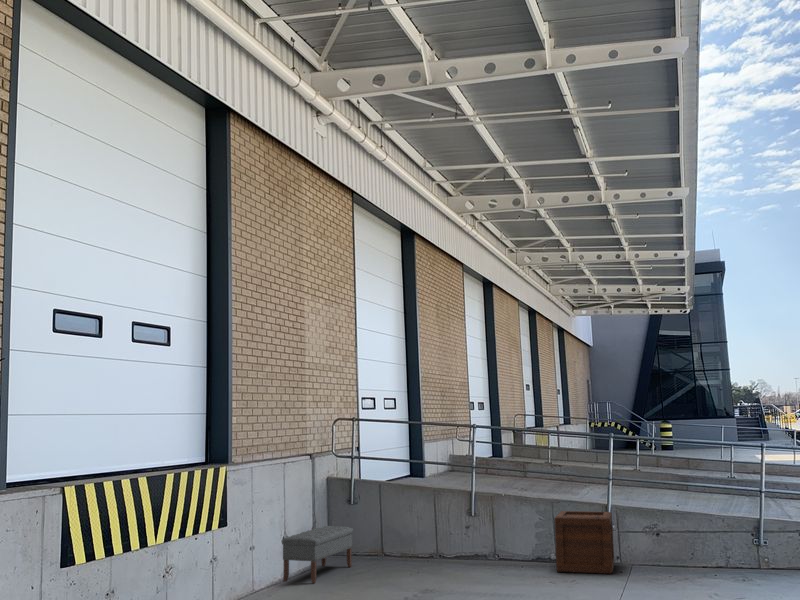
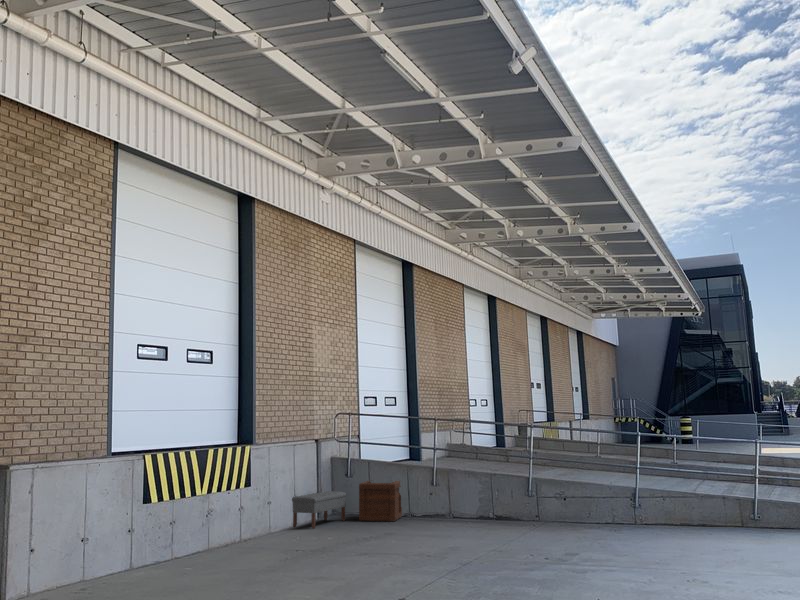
wooden crate: present [555,511,615,574] -> present [359,481,402,521]

